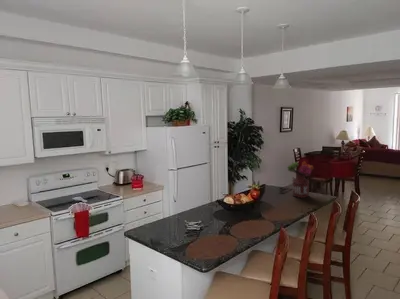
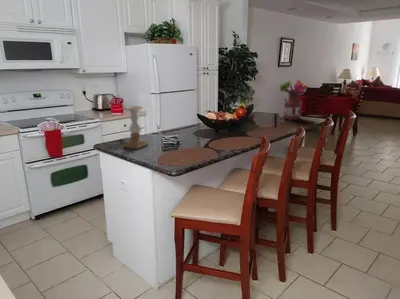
candle holder: none [151,200,173,241] -> present [123,106,148,149]

